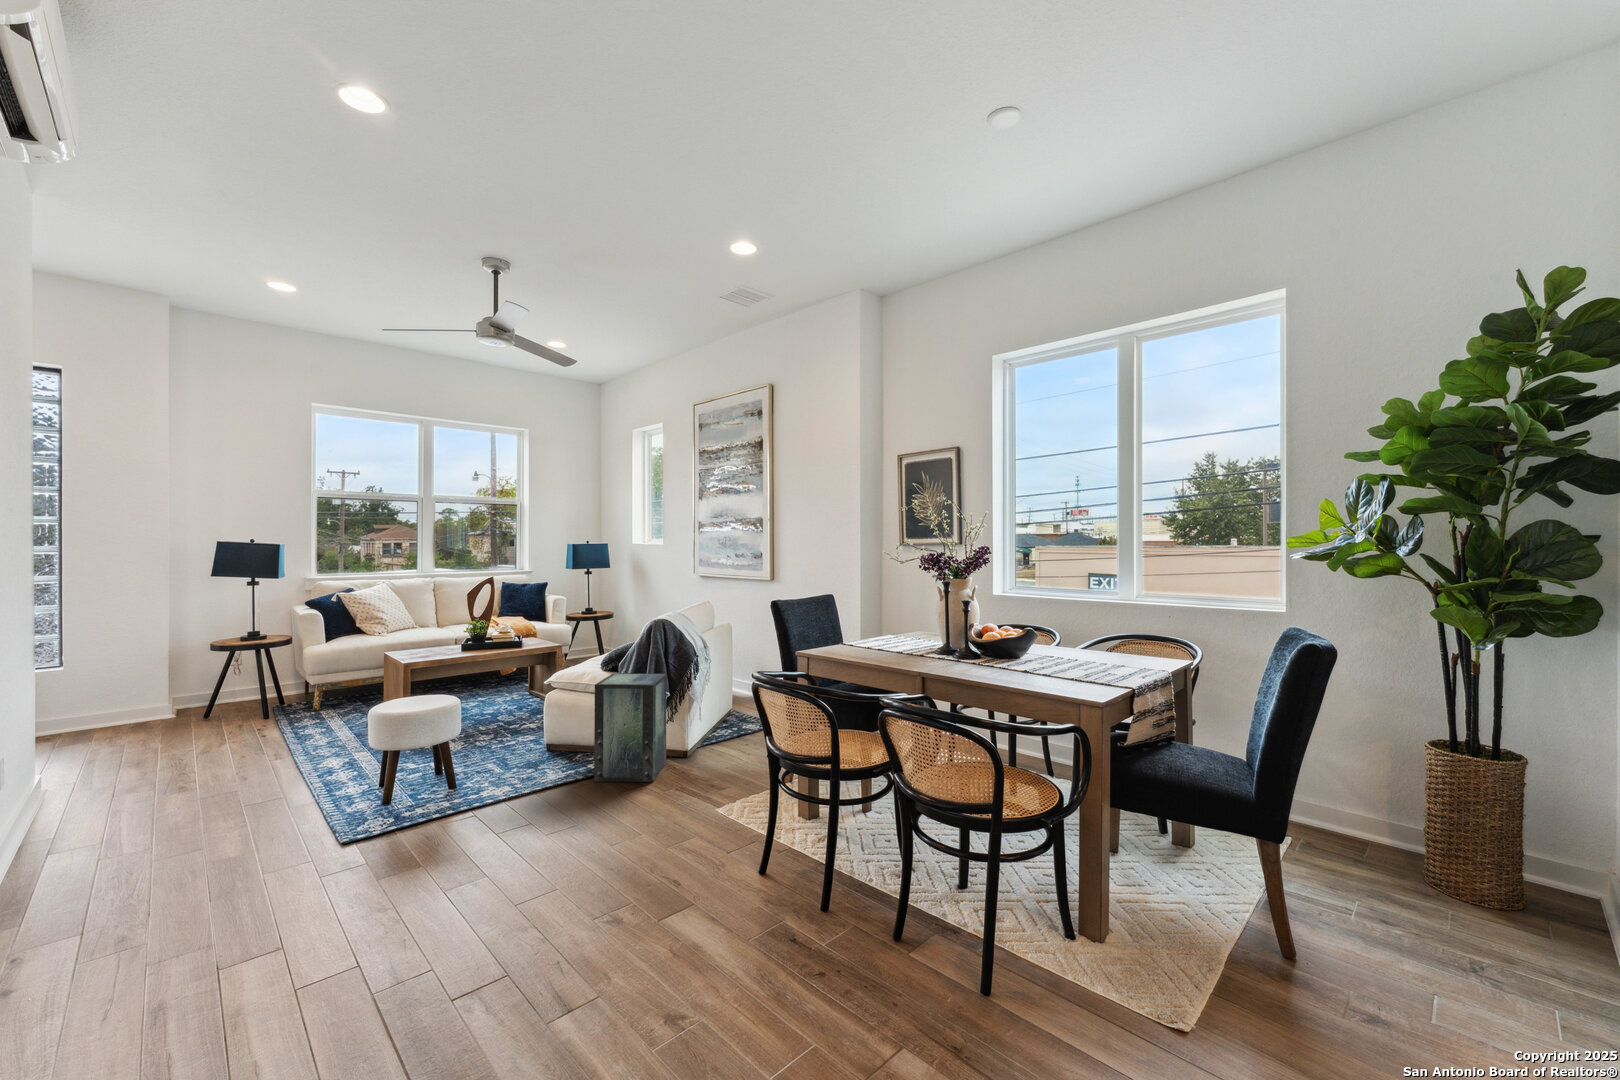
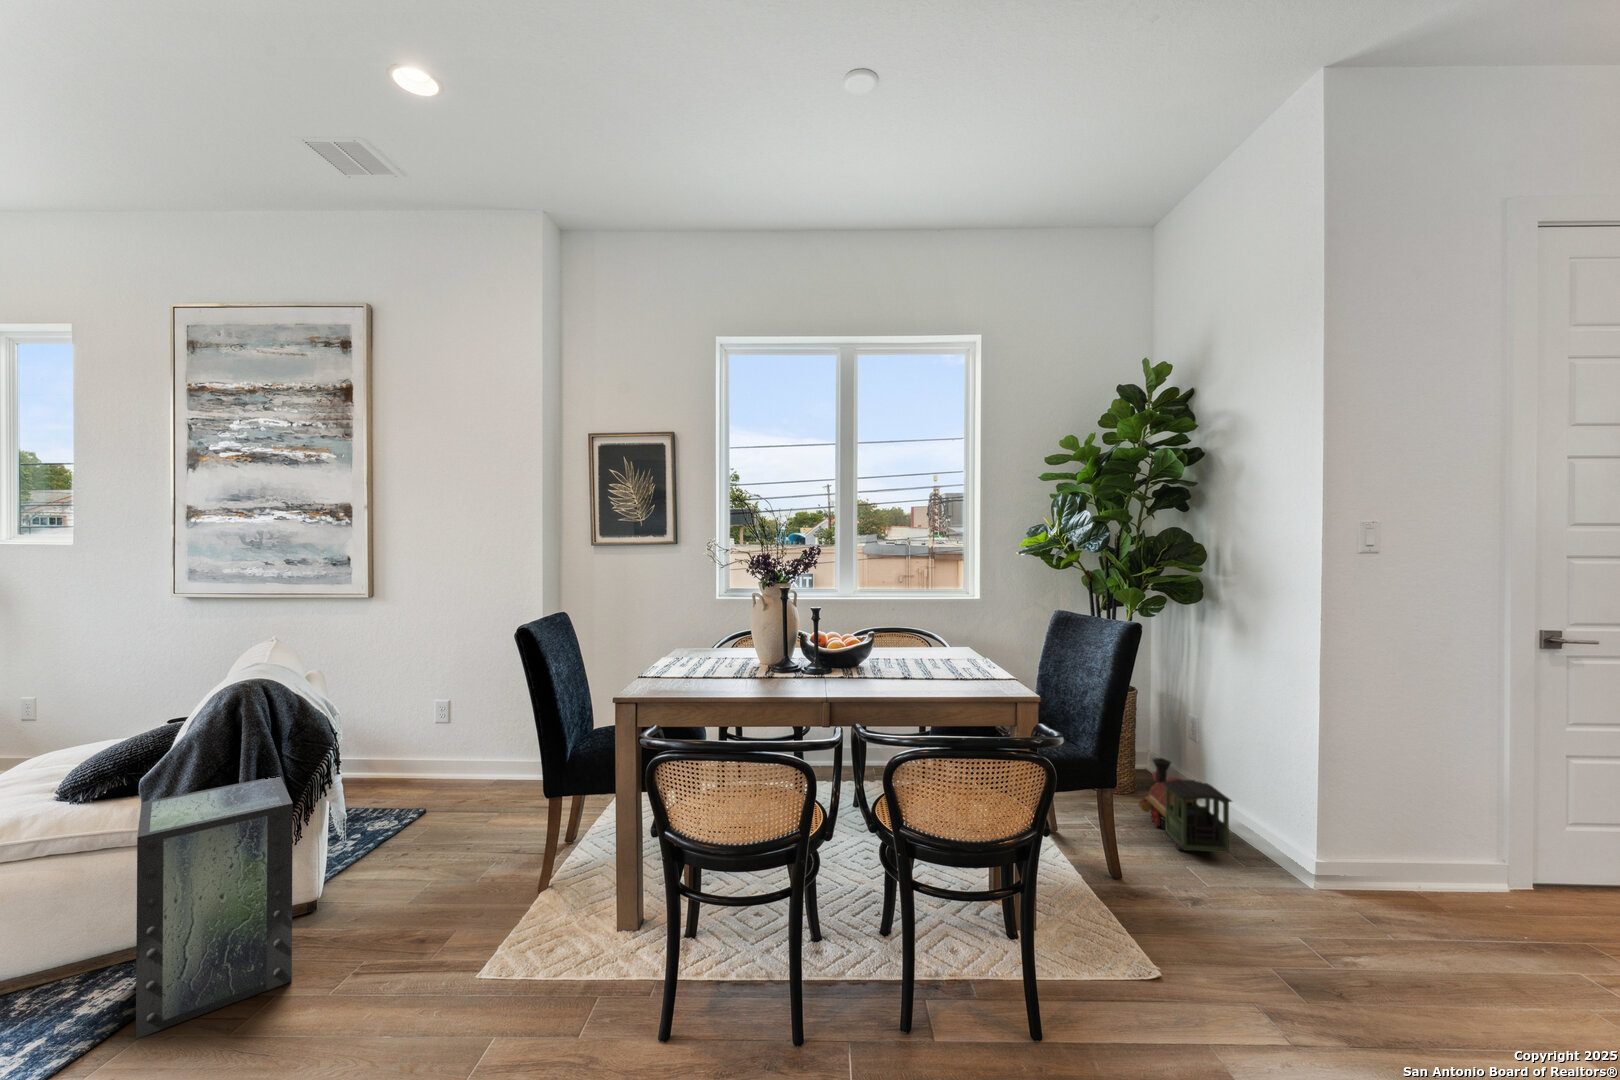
toy train: none [1423,855,1537,1001] -> present [1138,758,1232,853]

